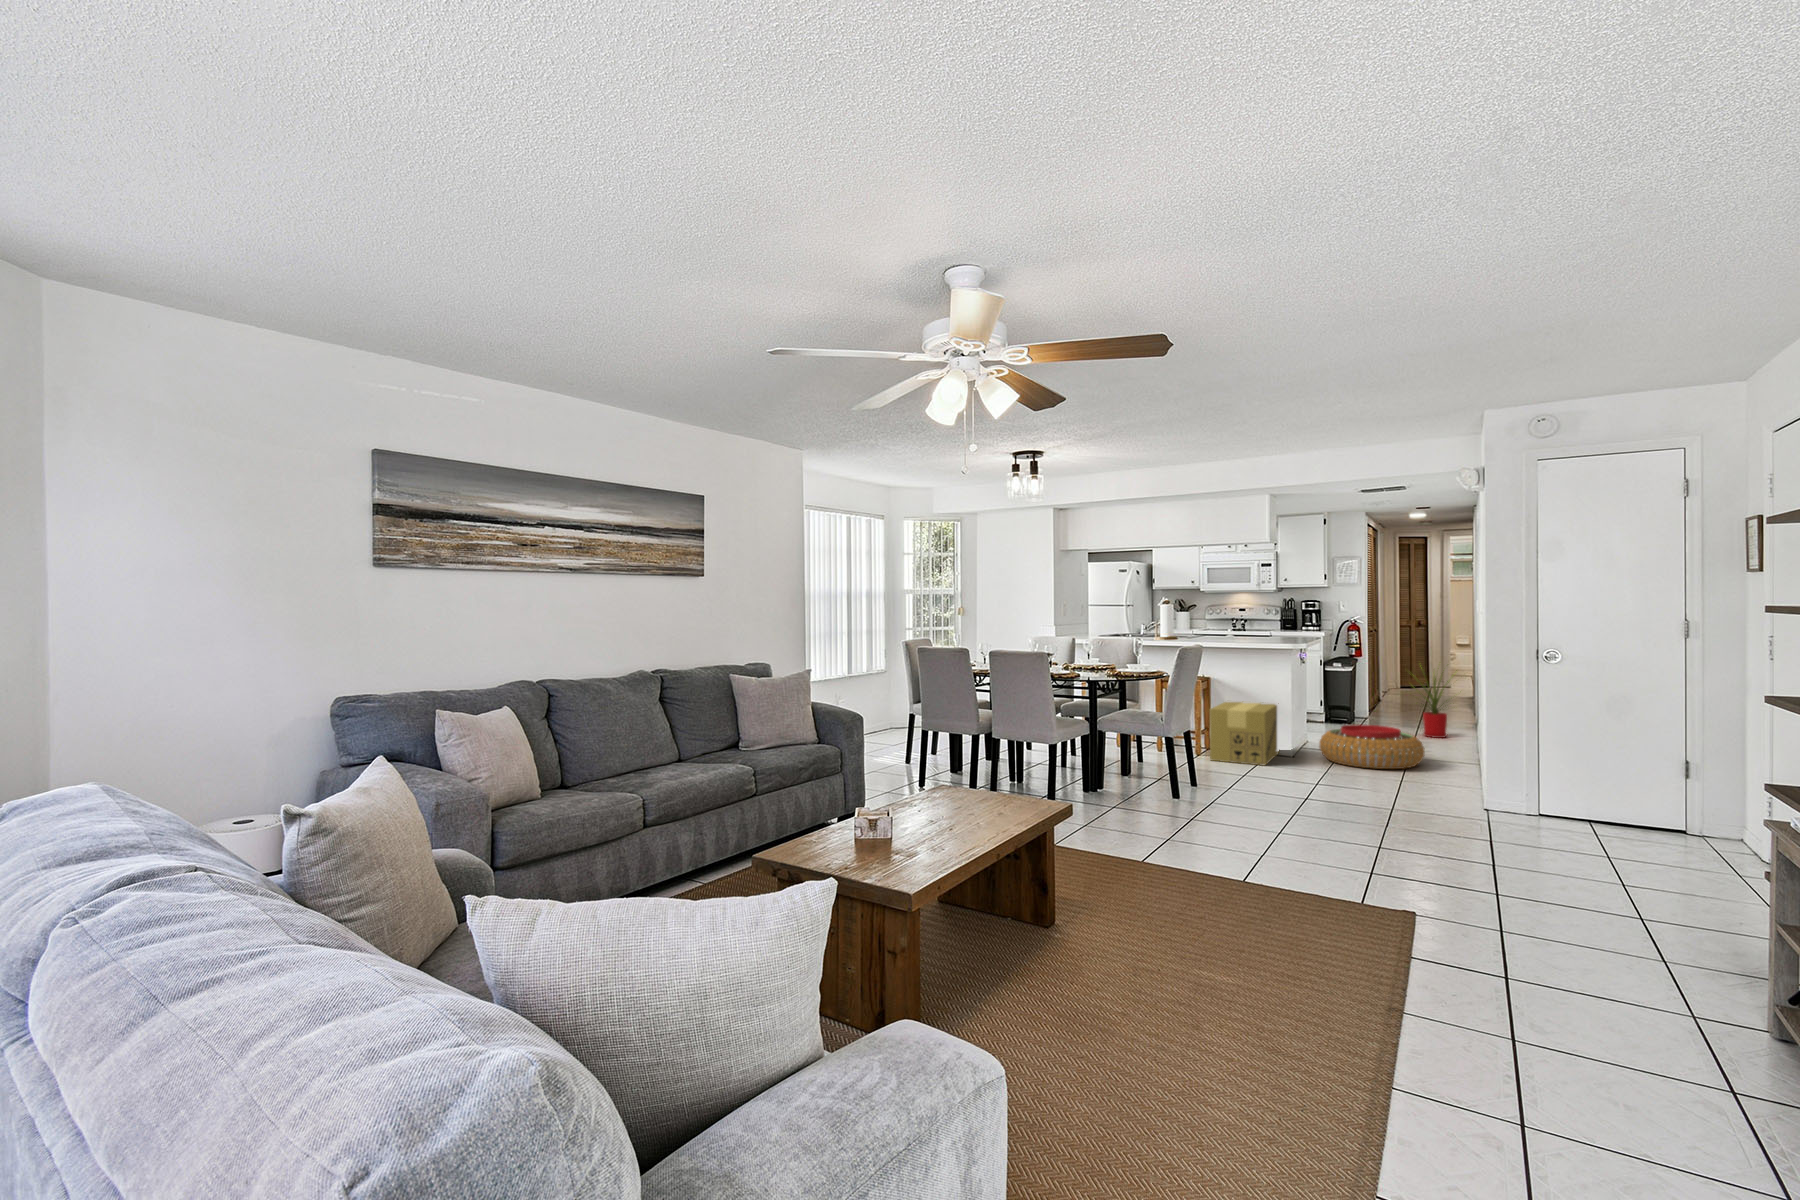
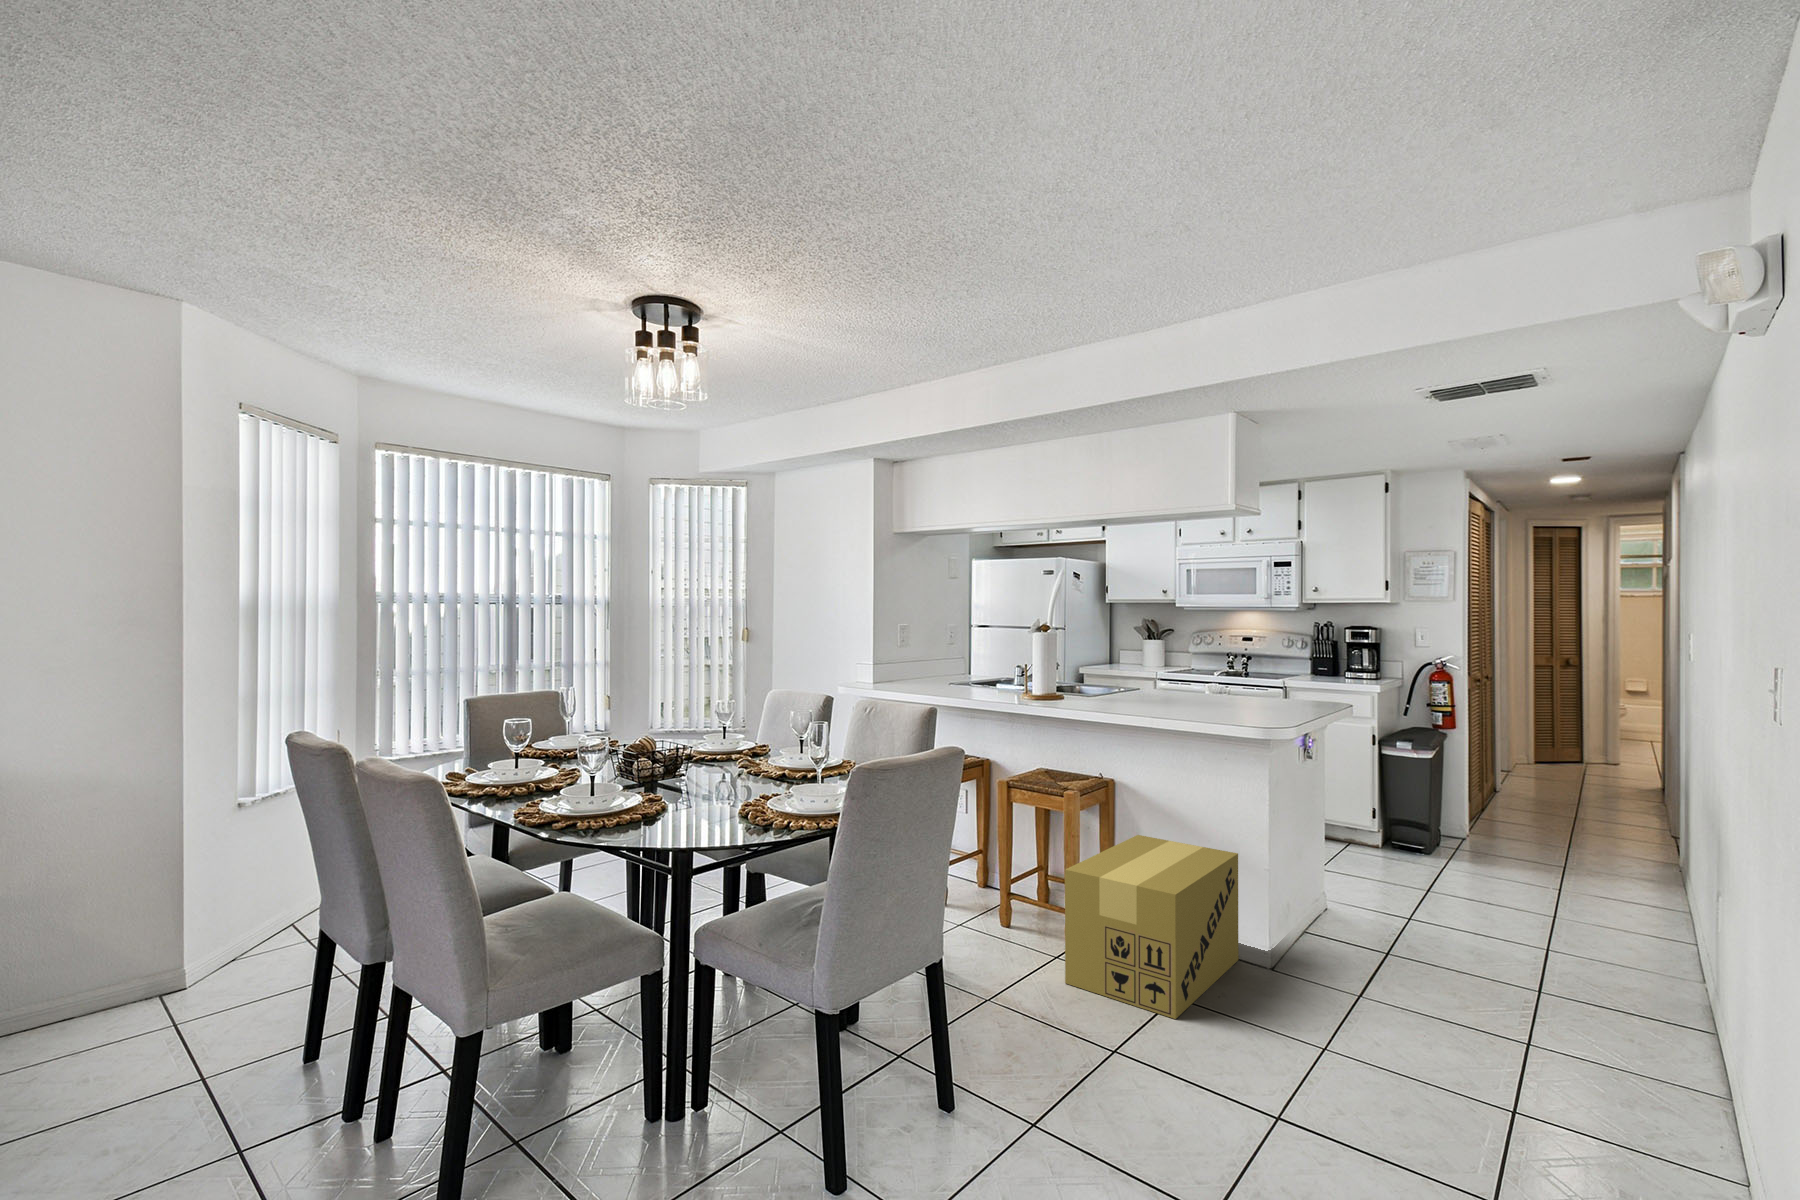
house plant: present [1413,666,1449,738] -> none [1534,752,1678,920]
pouf: present [1320,724,1425,769] -> none [1319,917,1580,1068]

